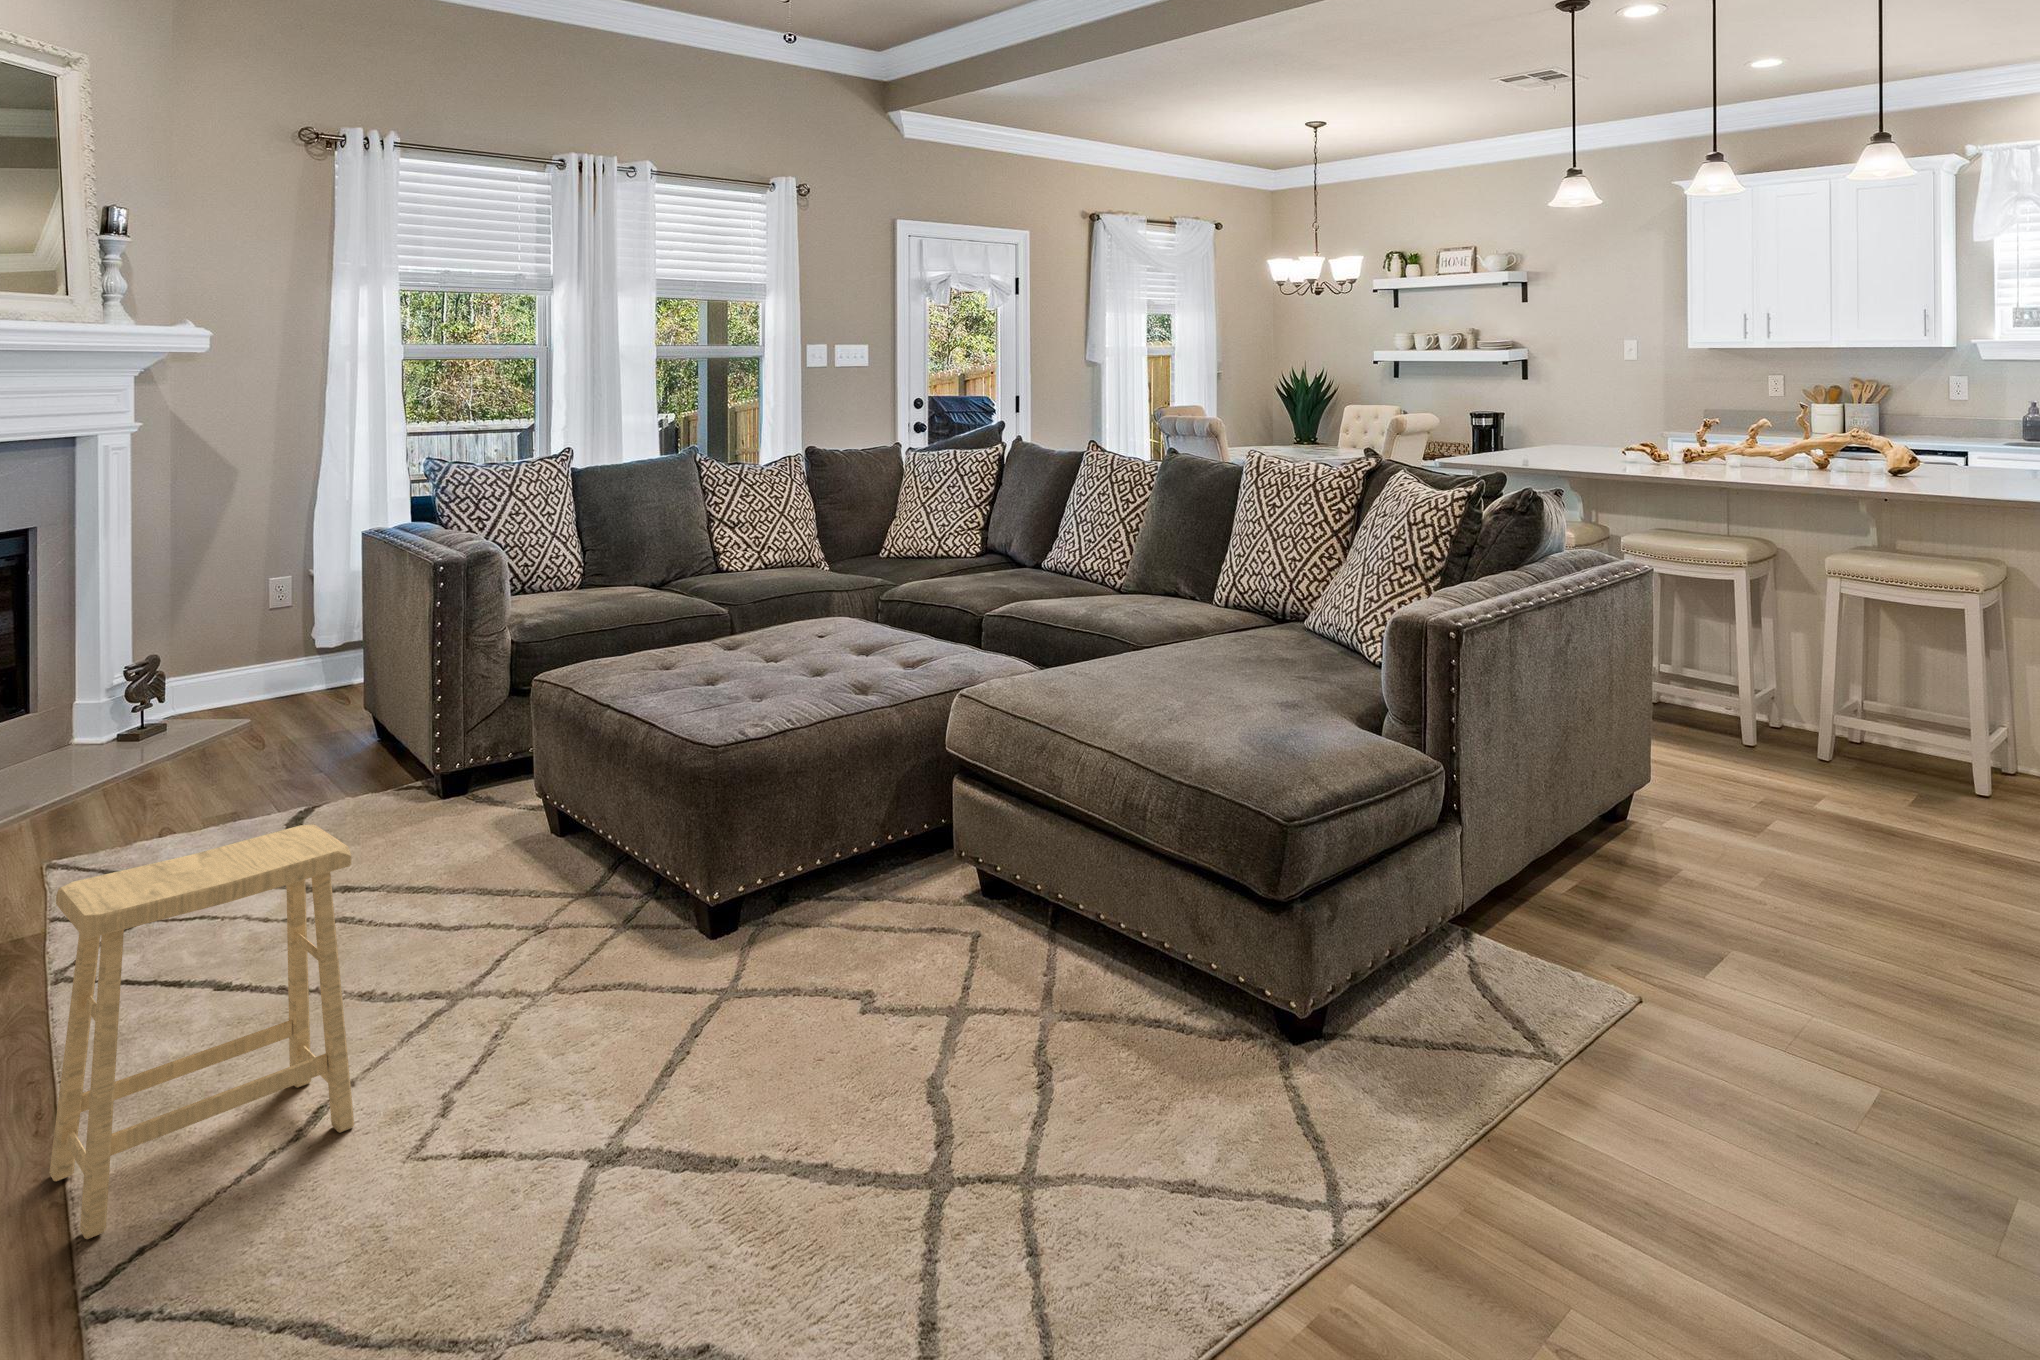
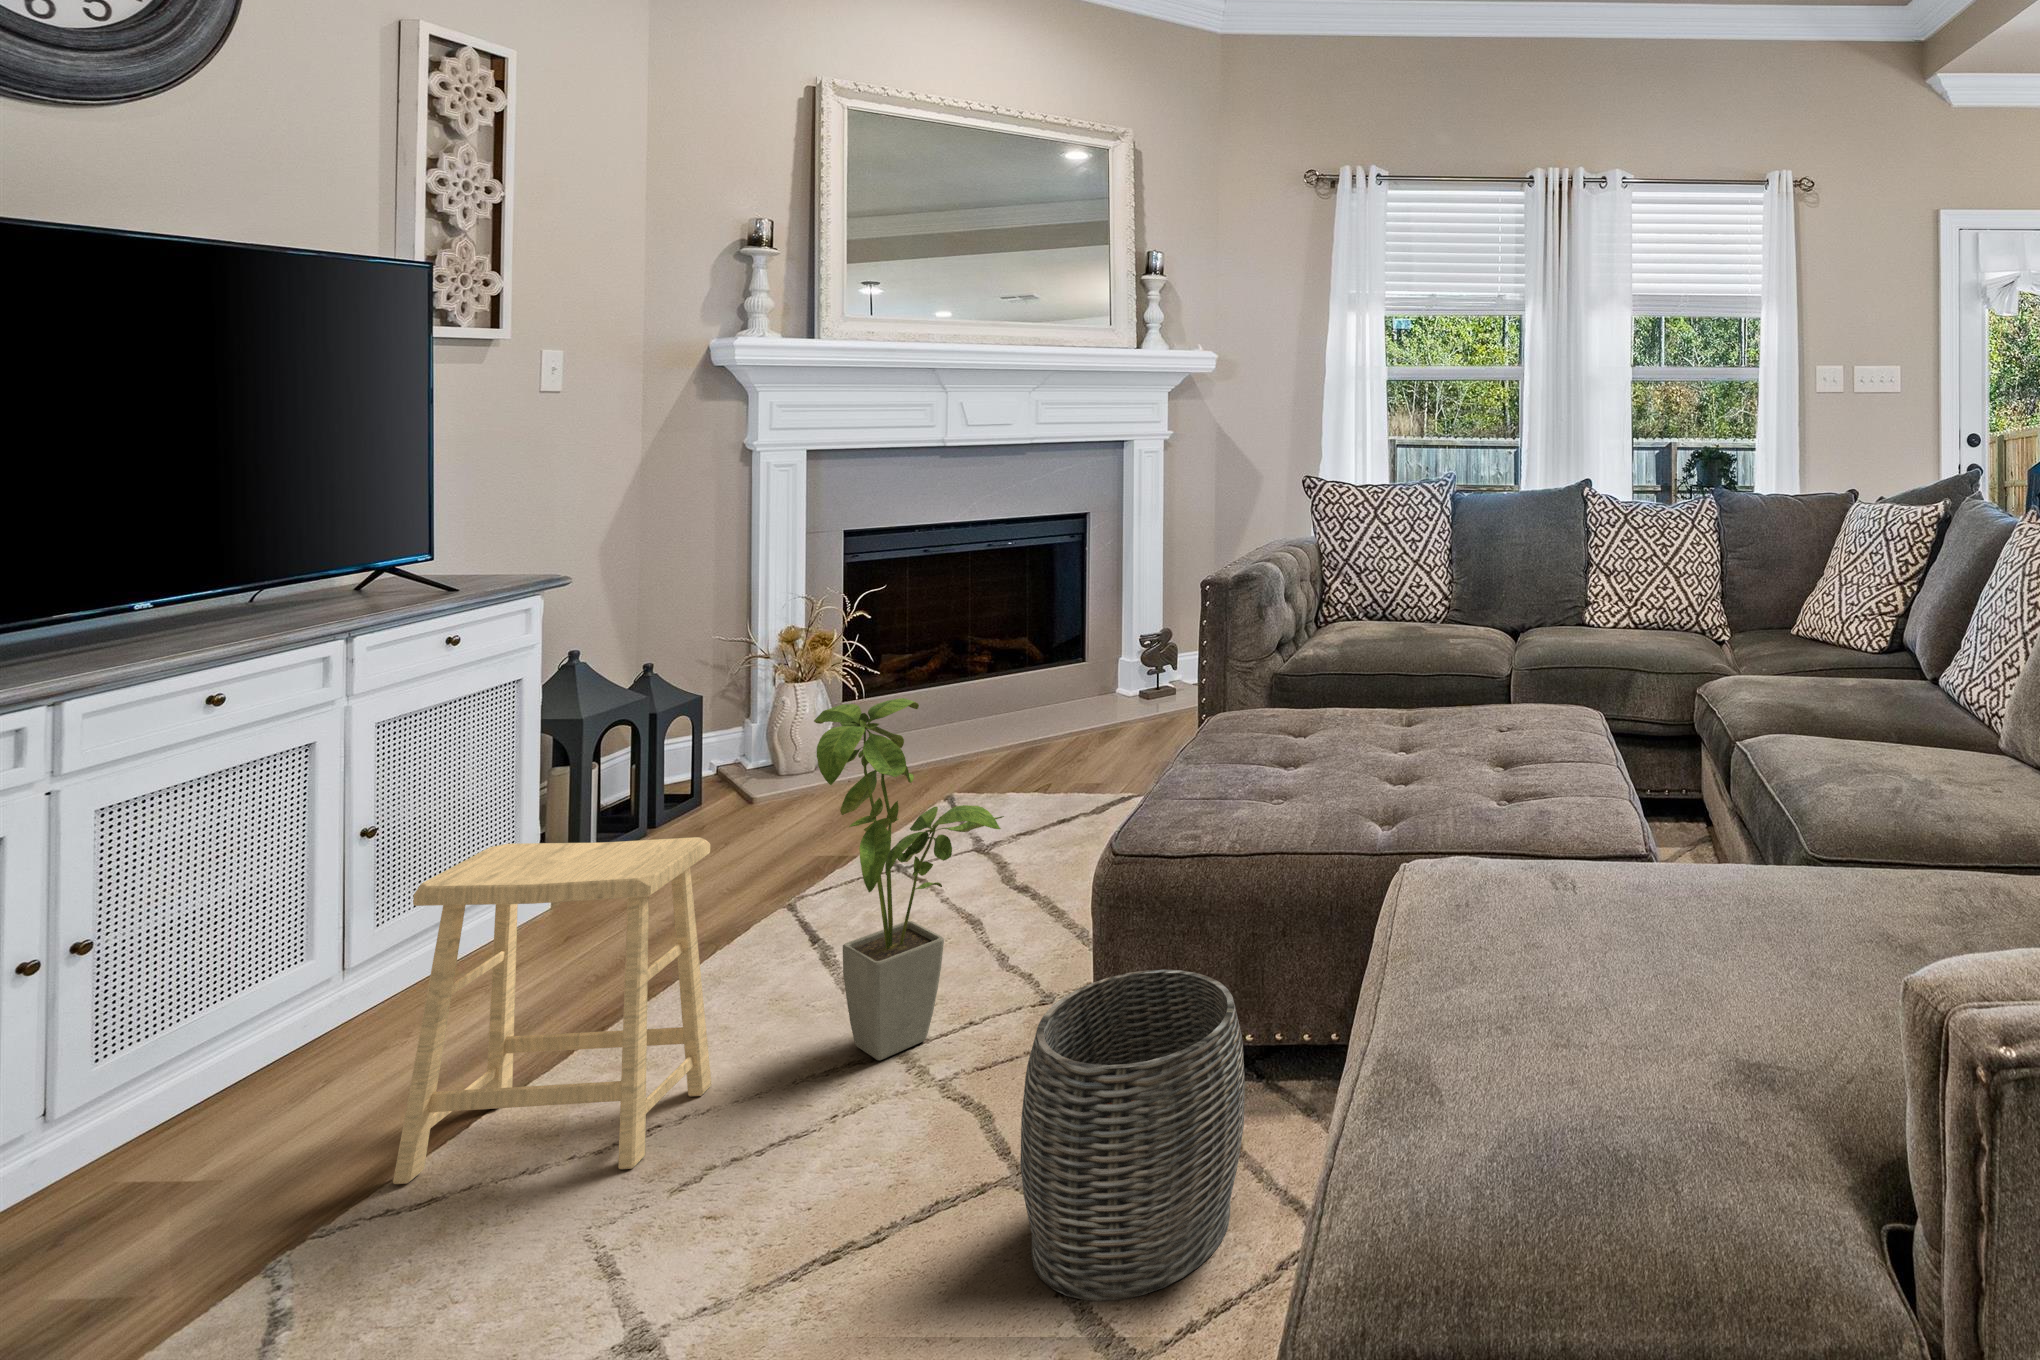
house plant: none [370,663,571,1009] -> present [814,698,1004,1060]
woven basket: none [767,801,927,1017] -> present [1020,970,1245,1301]

